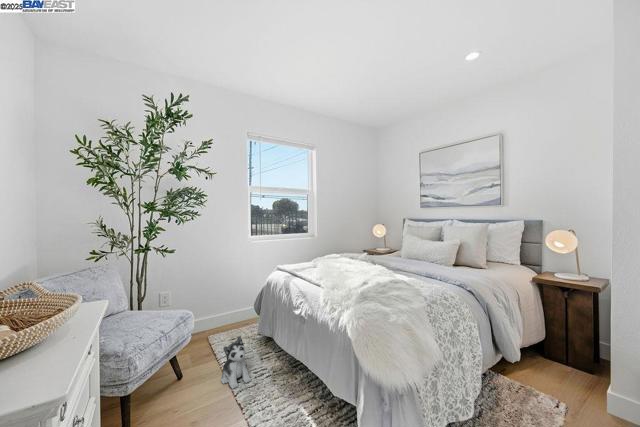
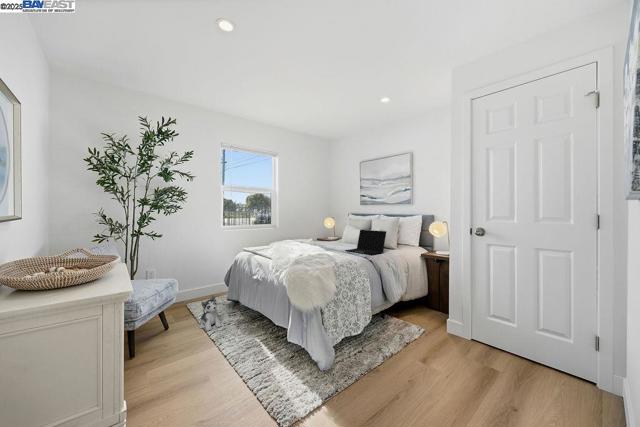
laptop: none [421,242,484,282] -> present [345,230,386,255]

